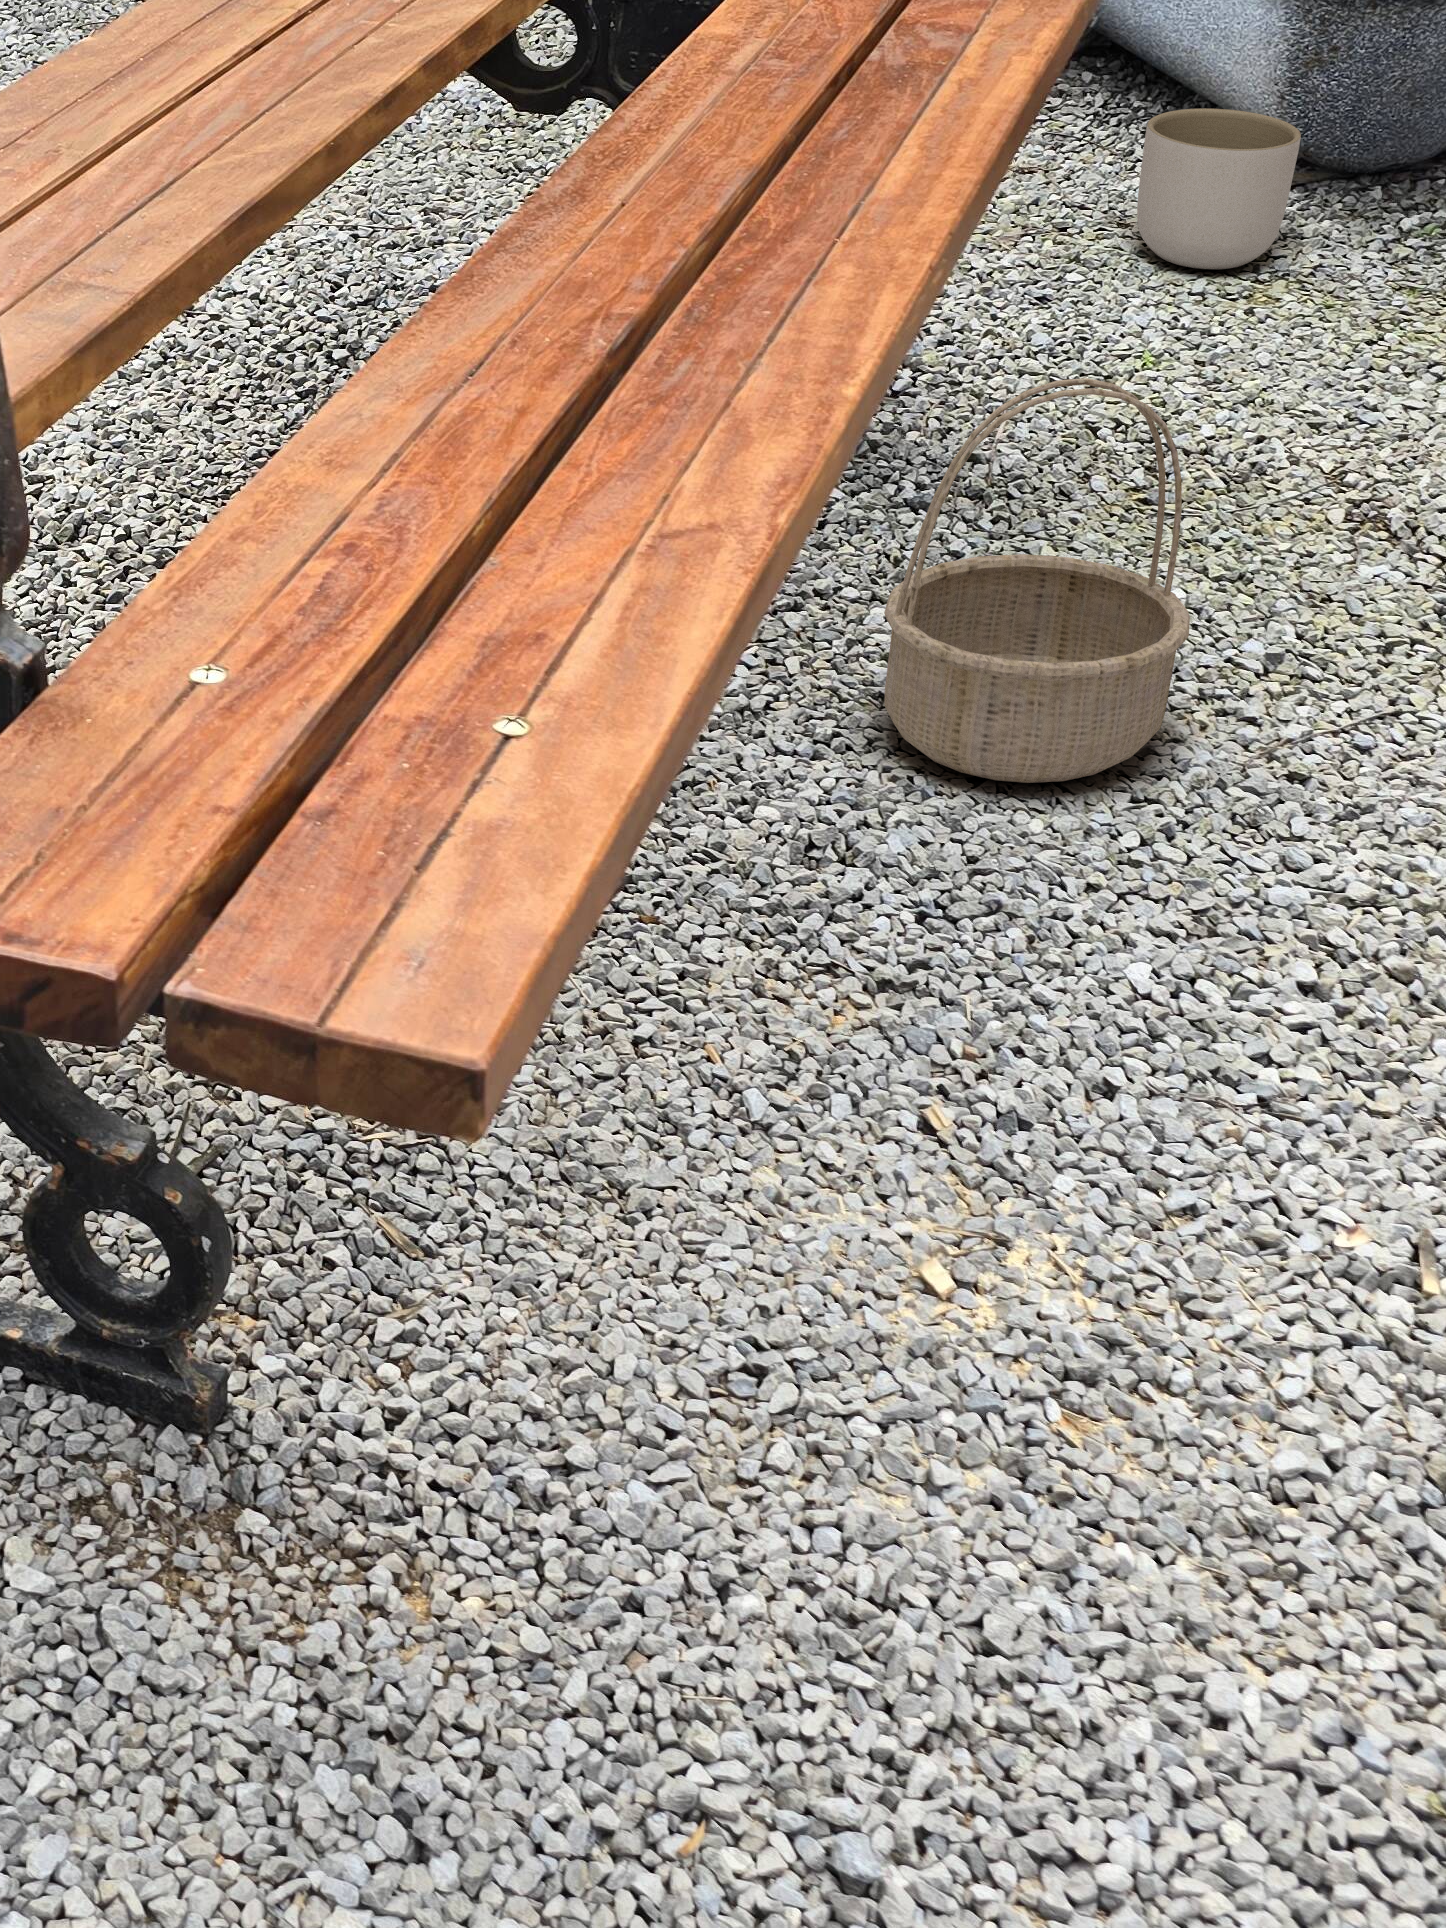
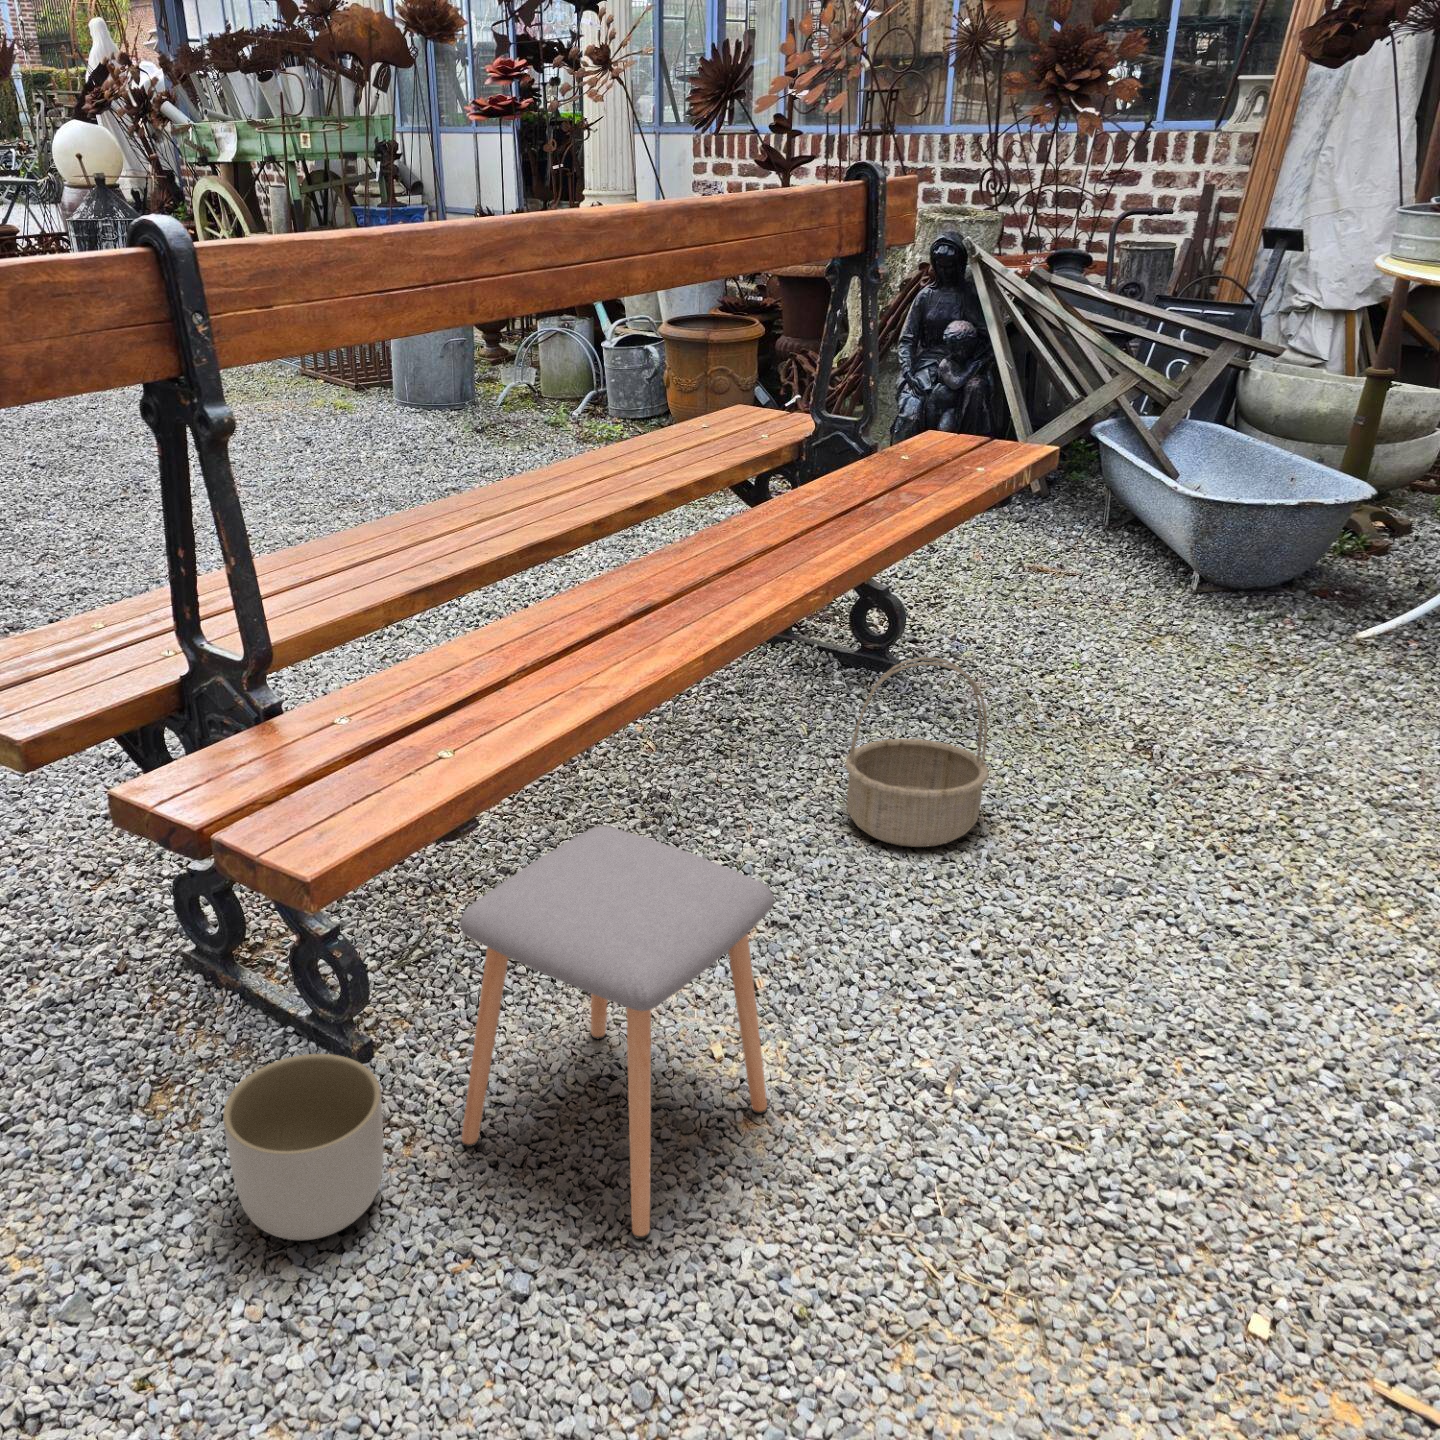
planter: present [1137,109,1301,269] -> present [223,1054,384,1240]
stool: none [529,834,1189,1716] -> present [460,826,774,1239]

